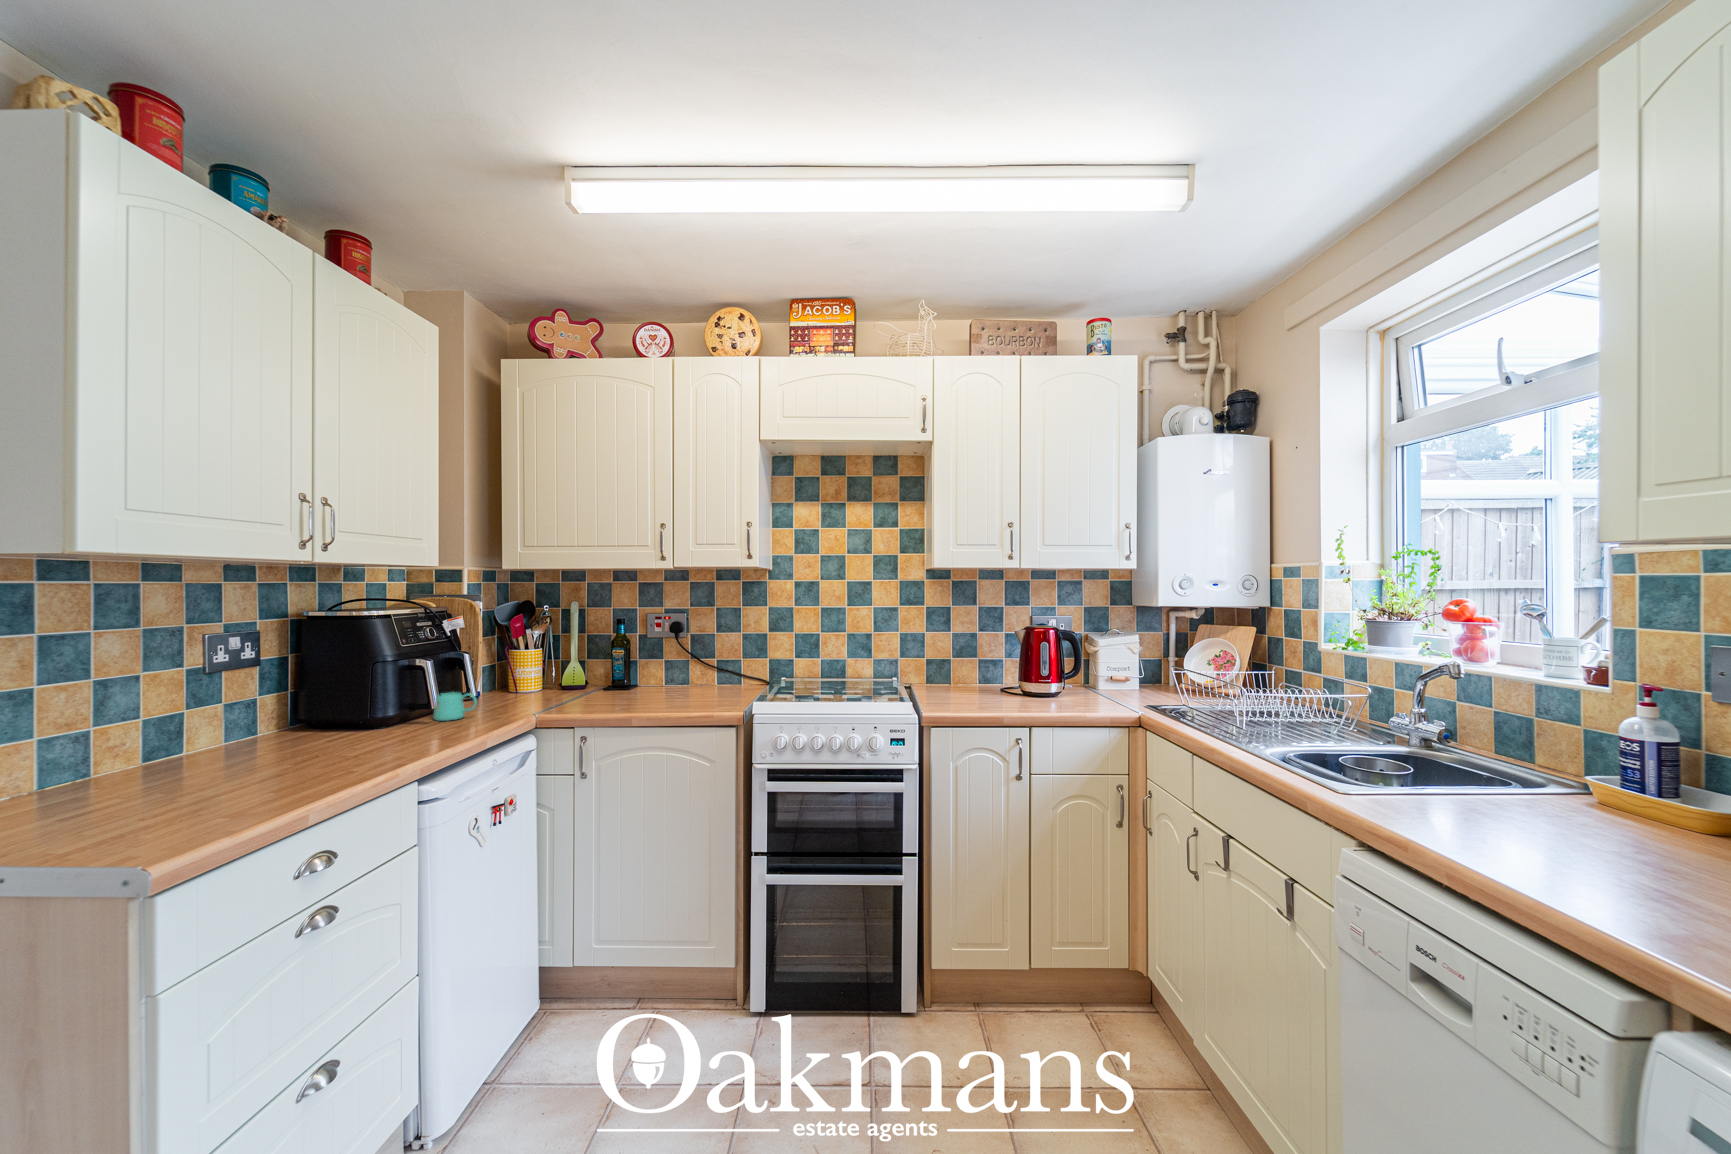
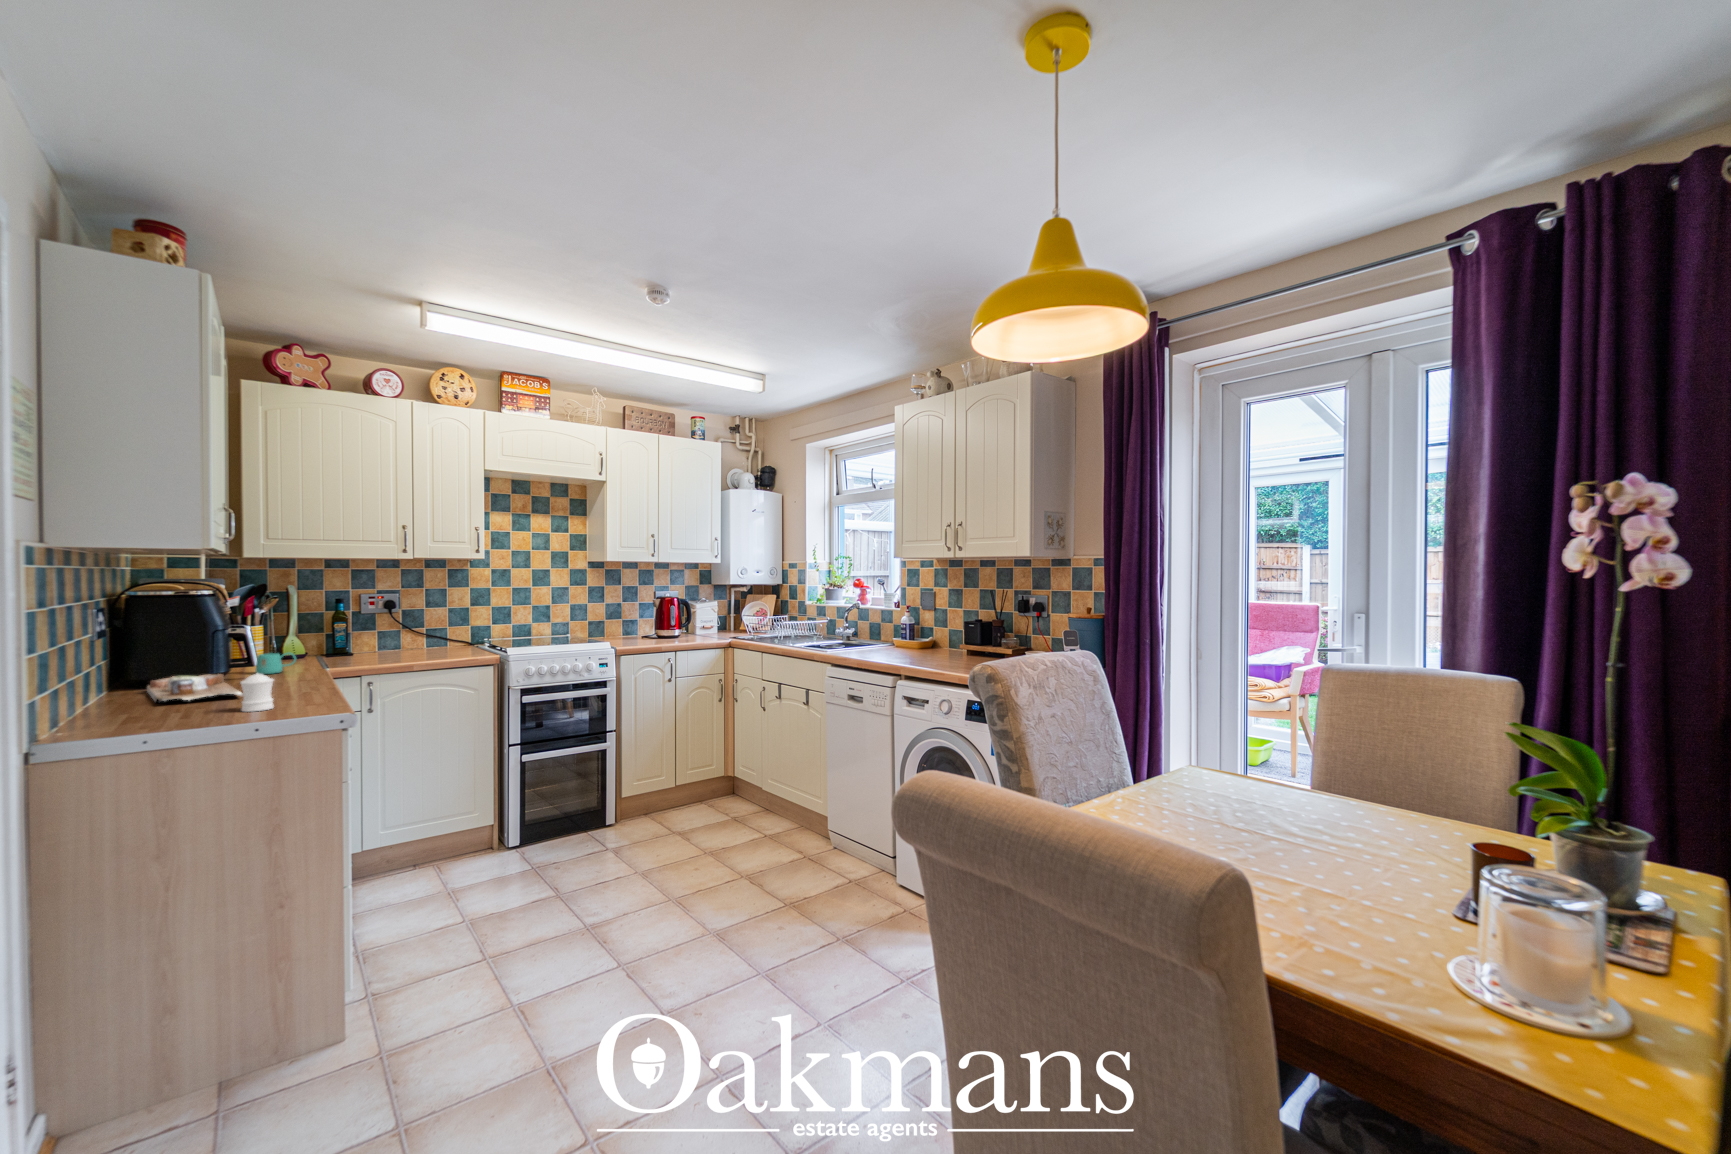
cutting board: none [119,723,336,779] -> present [147,674,243,702]
salt shaker: none [76,762,141,830] -> present [241,674,274,712]

